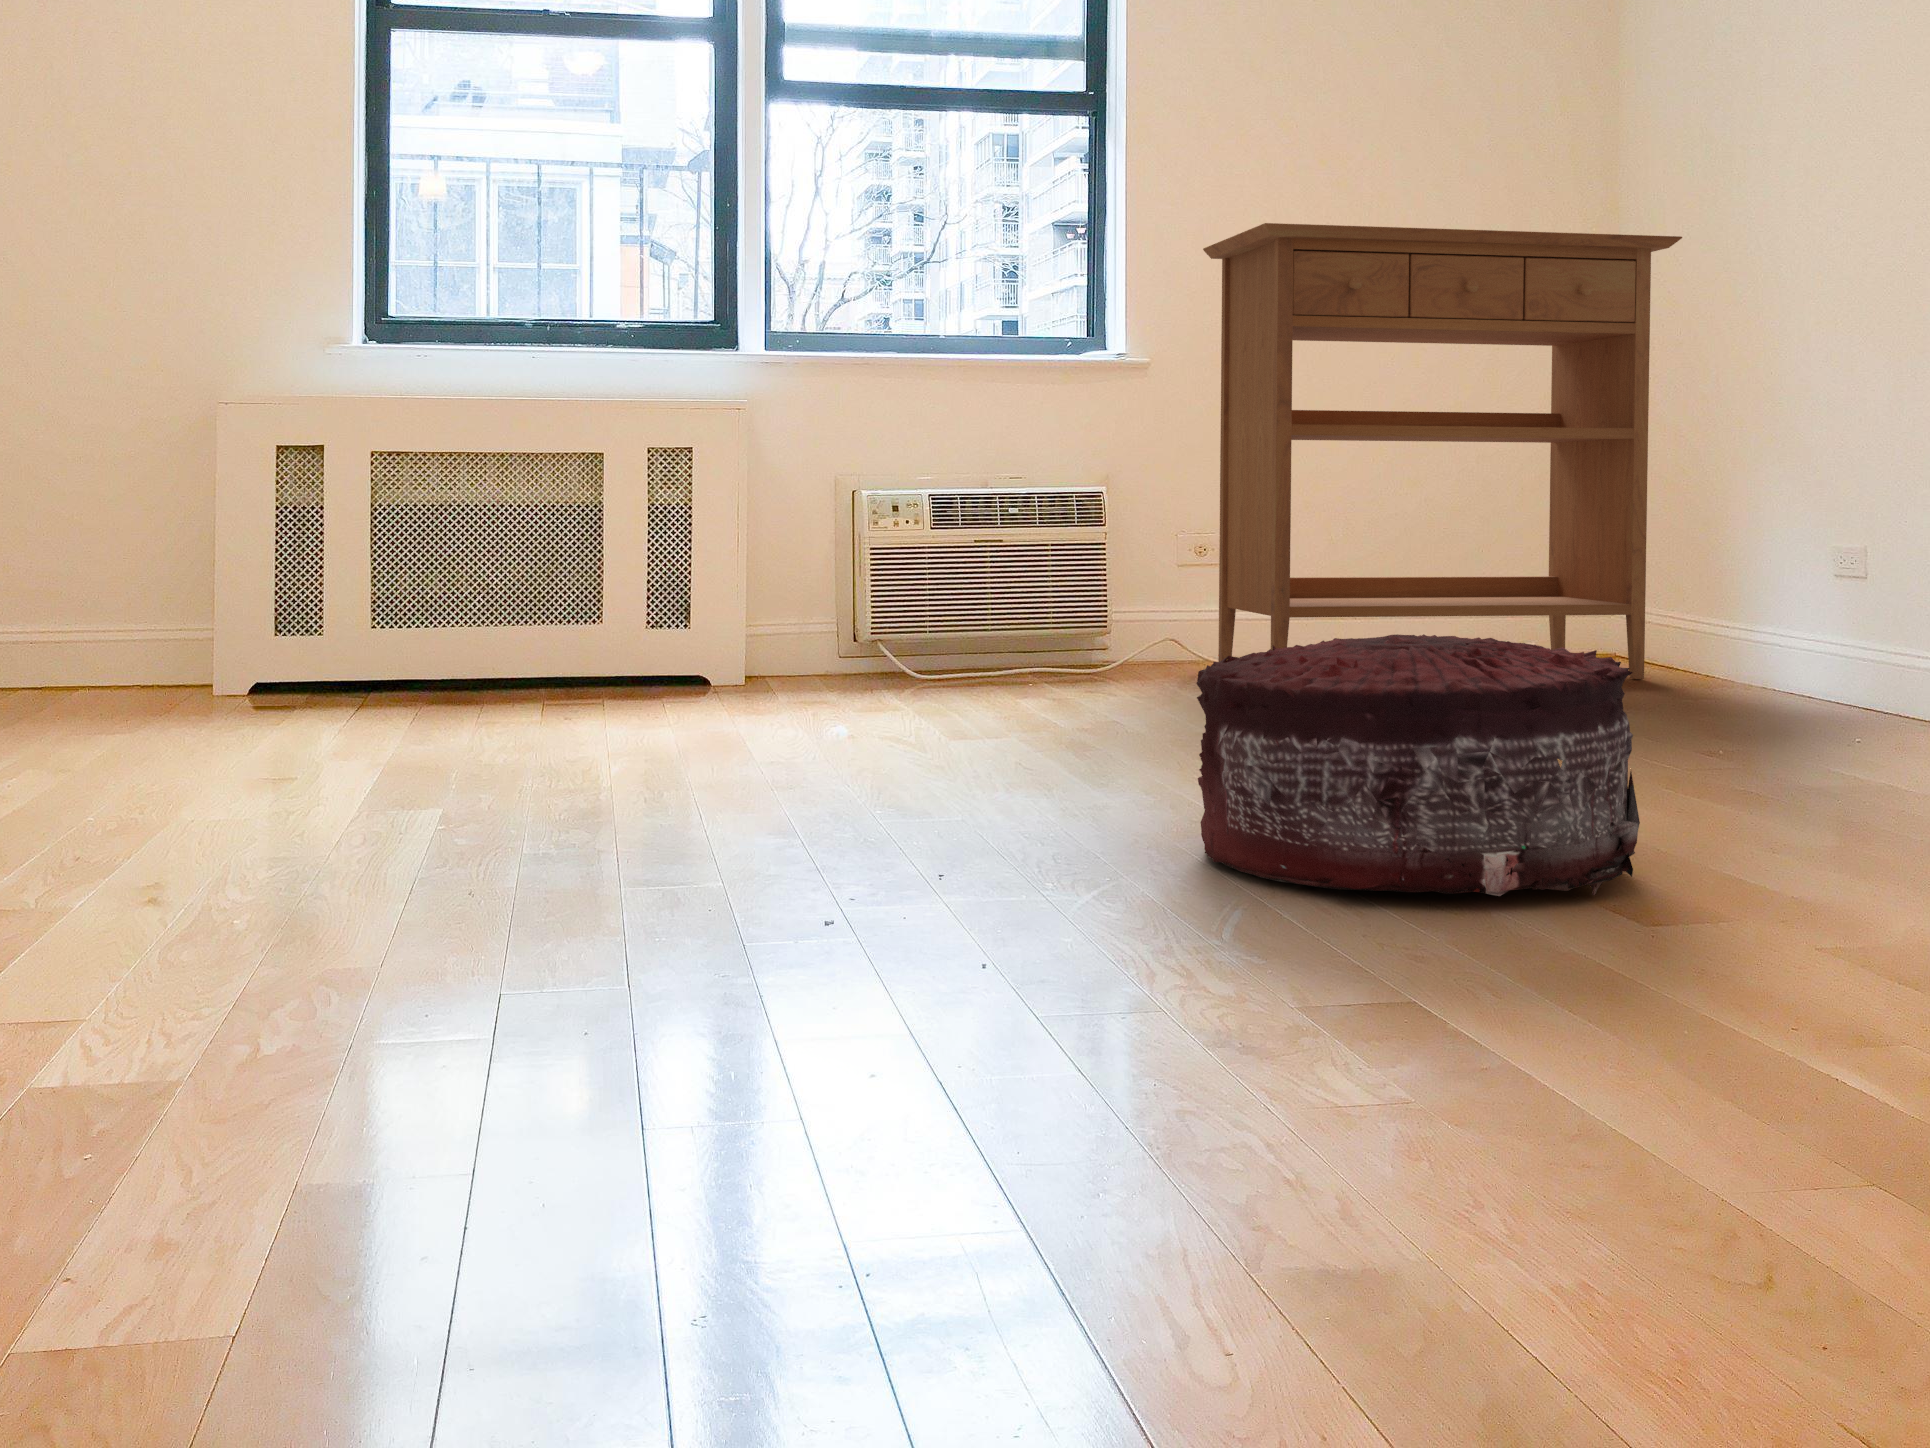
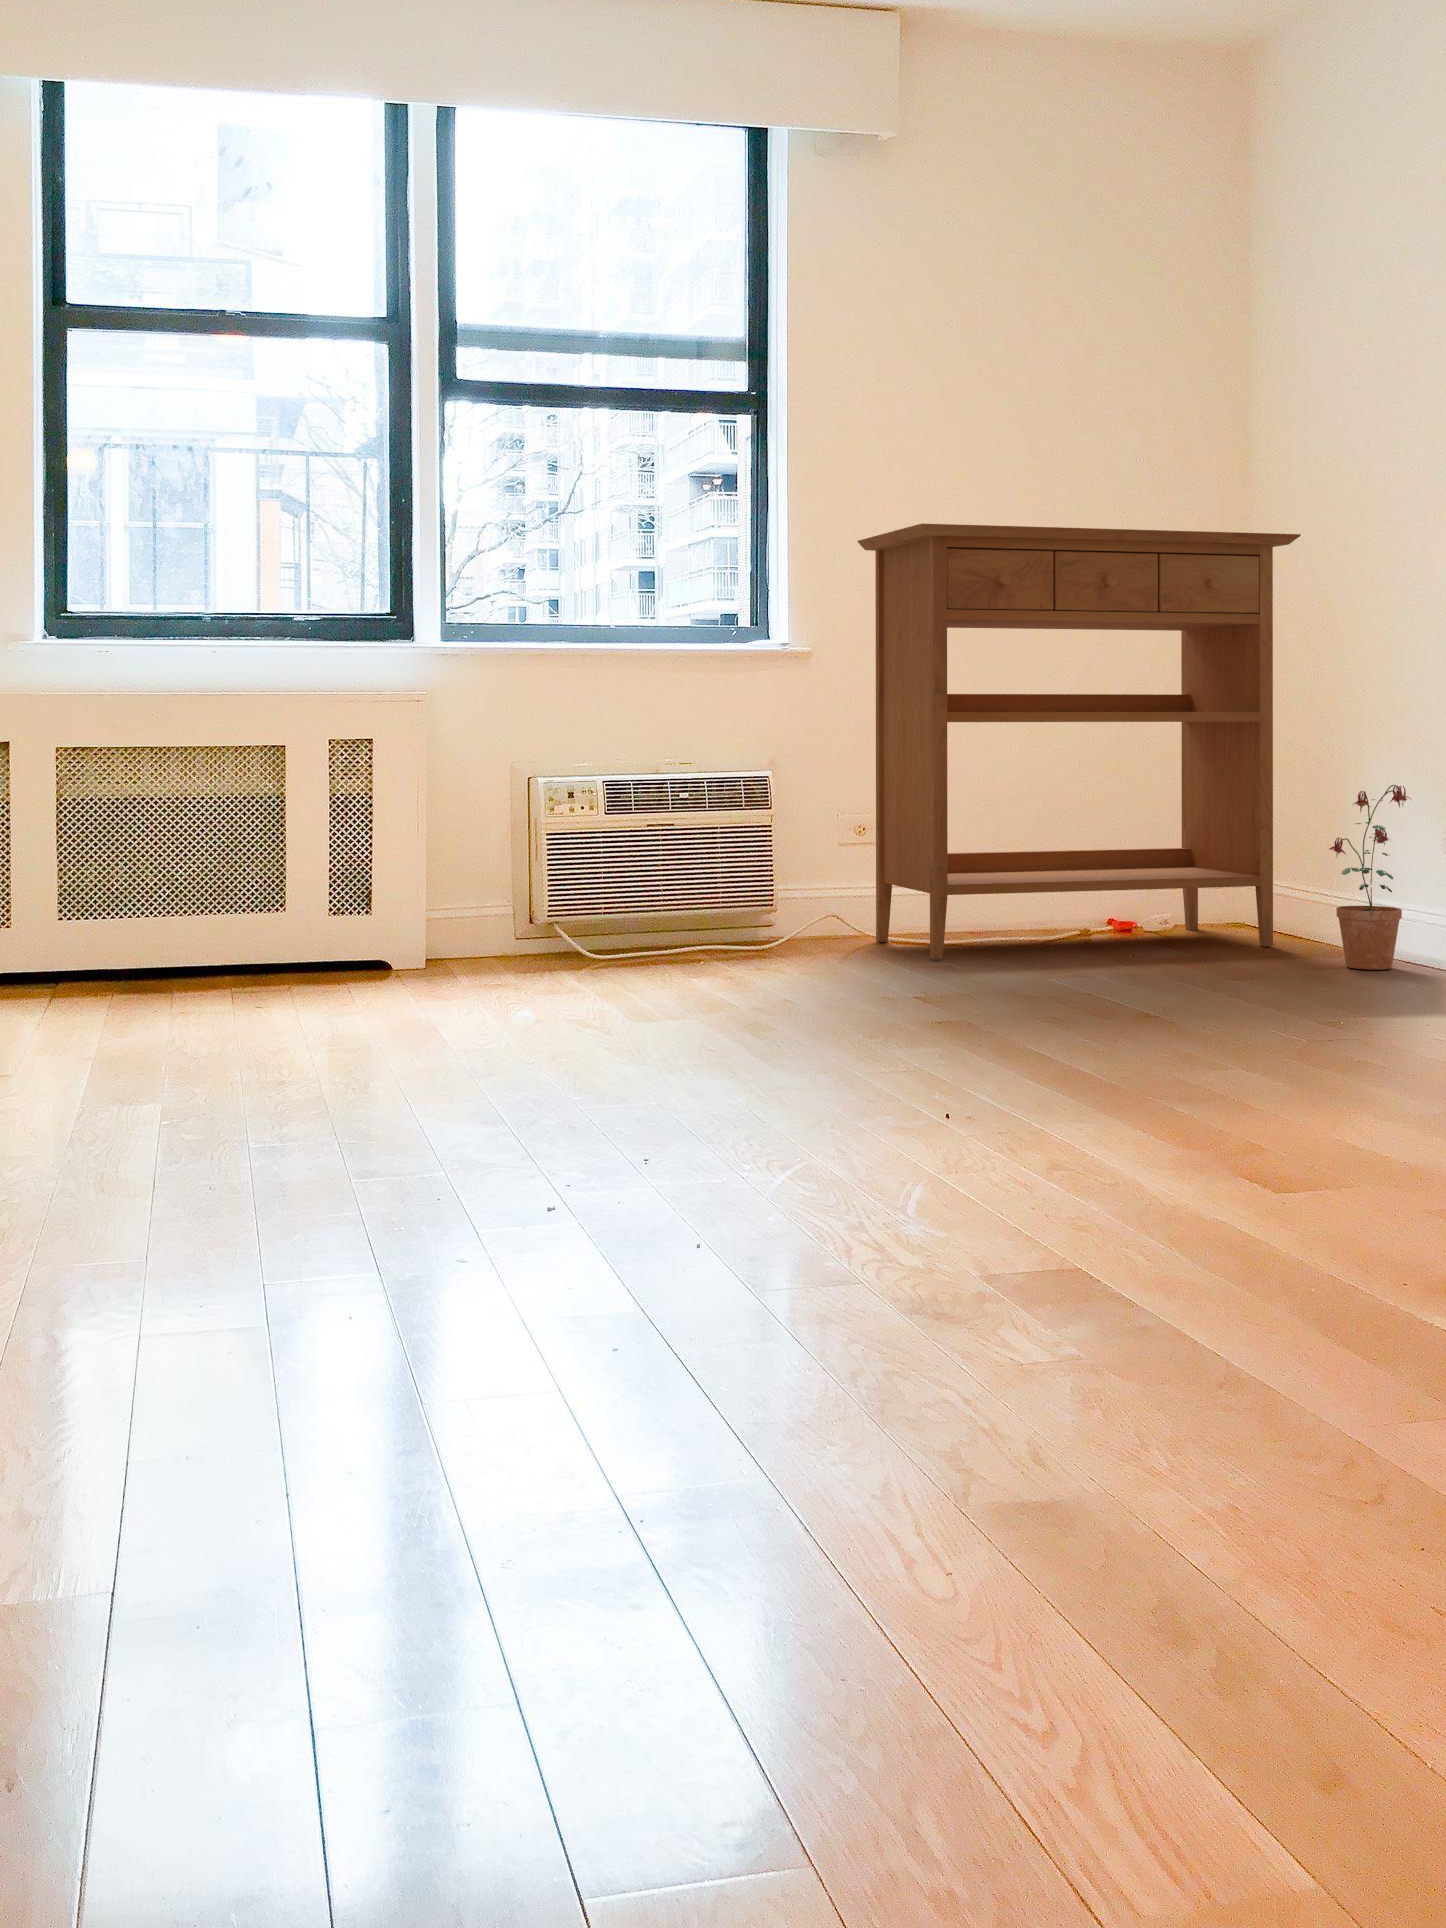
potted plant: none [1705,503,1800,702] -> present [1329,785,1409,970]
pouf: present [1196,634,1640,896] -> none [908,936,1295,1174]

